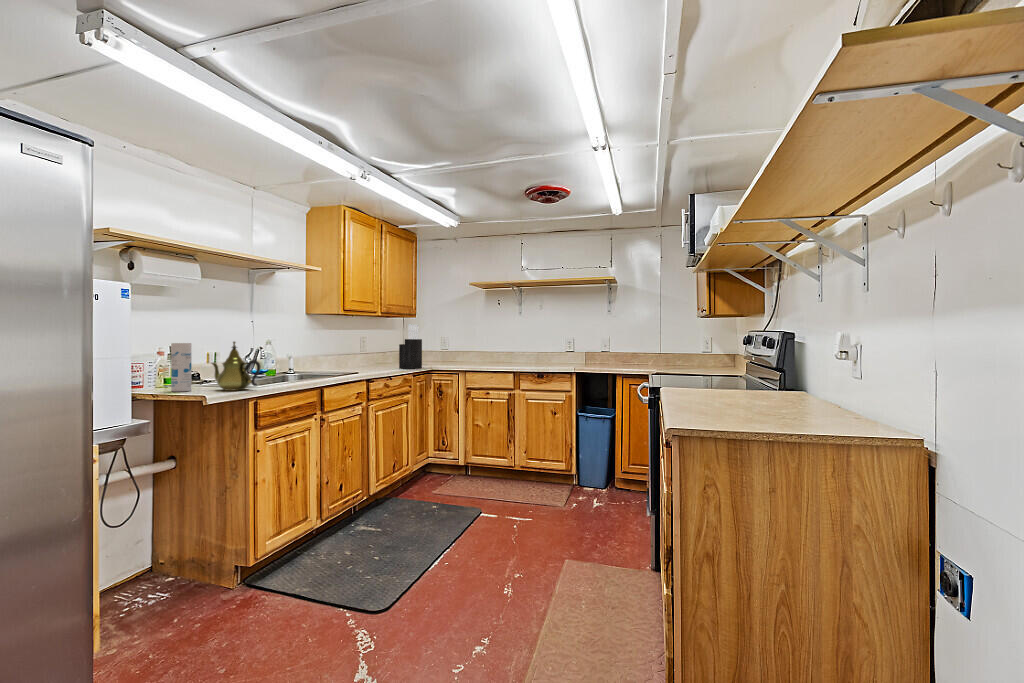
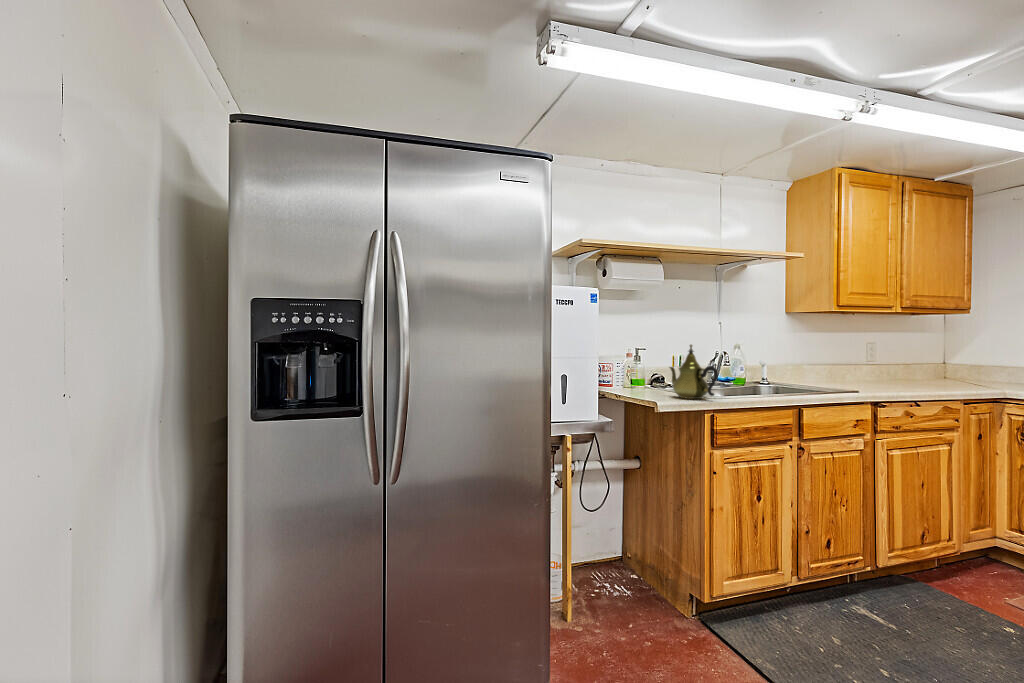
knife block: present [399,324,422,369] -> none [933,326,979,393]
canister: present [171,343,192,392] -> none [633,346,651,394]

